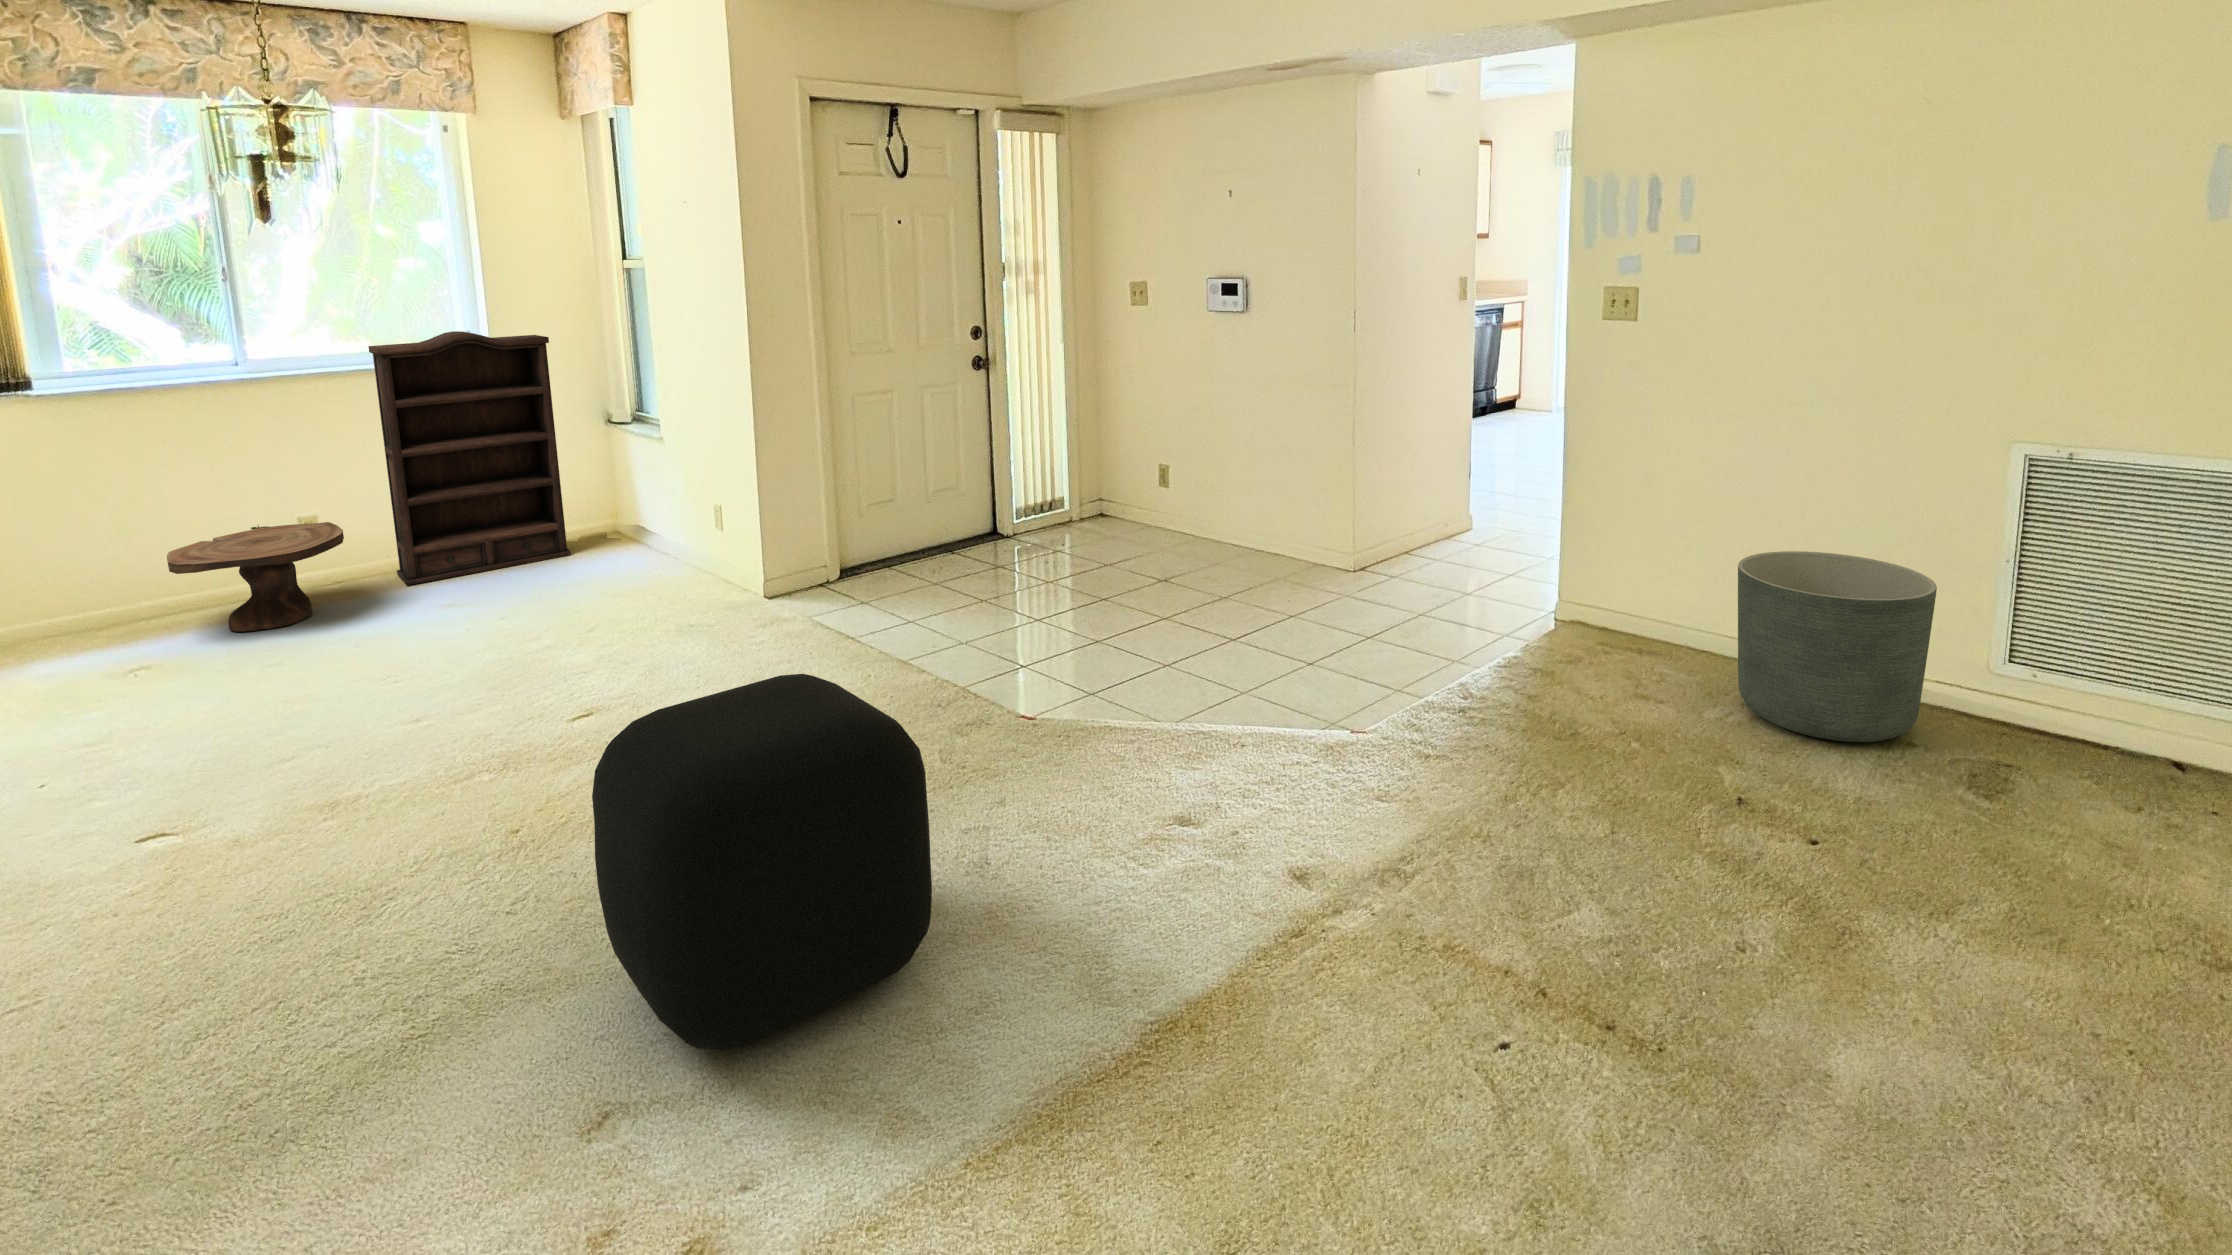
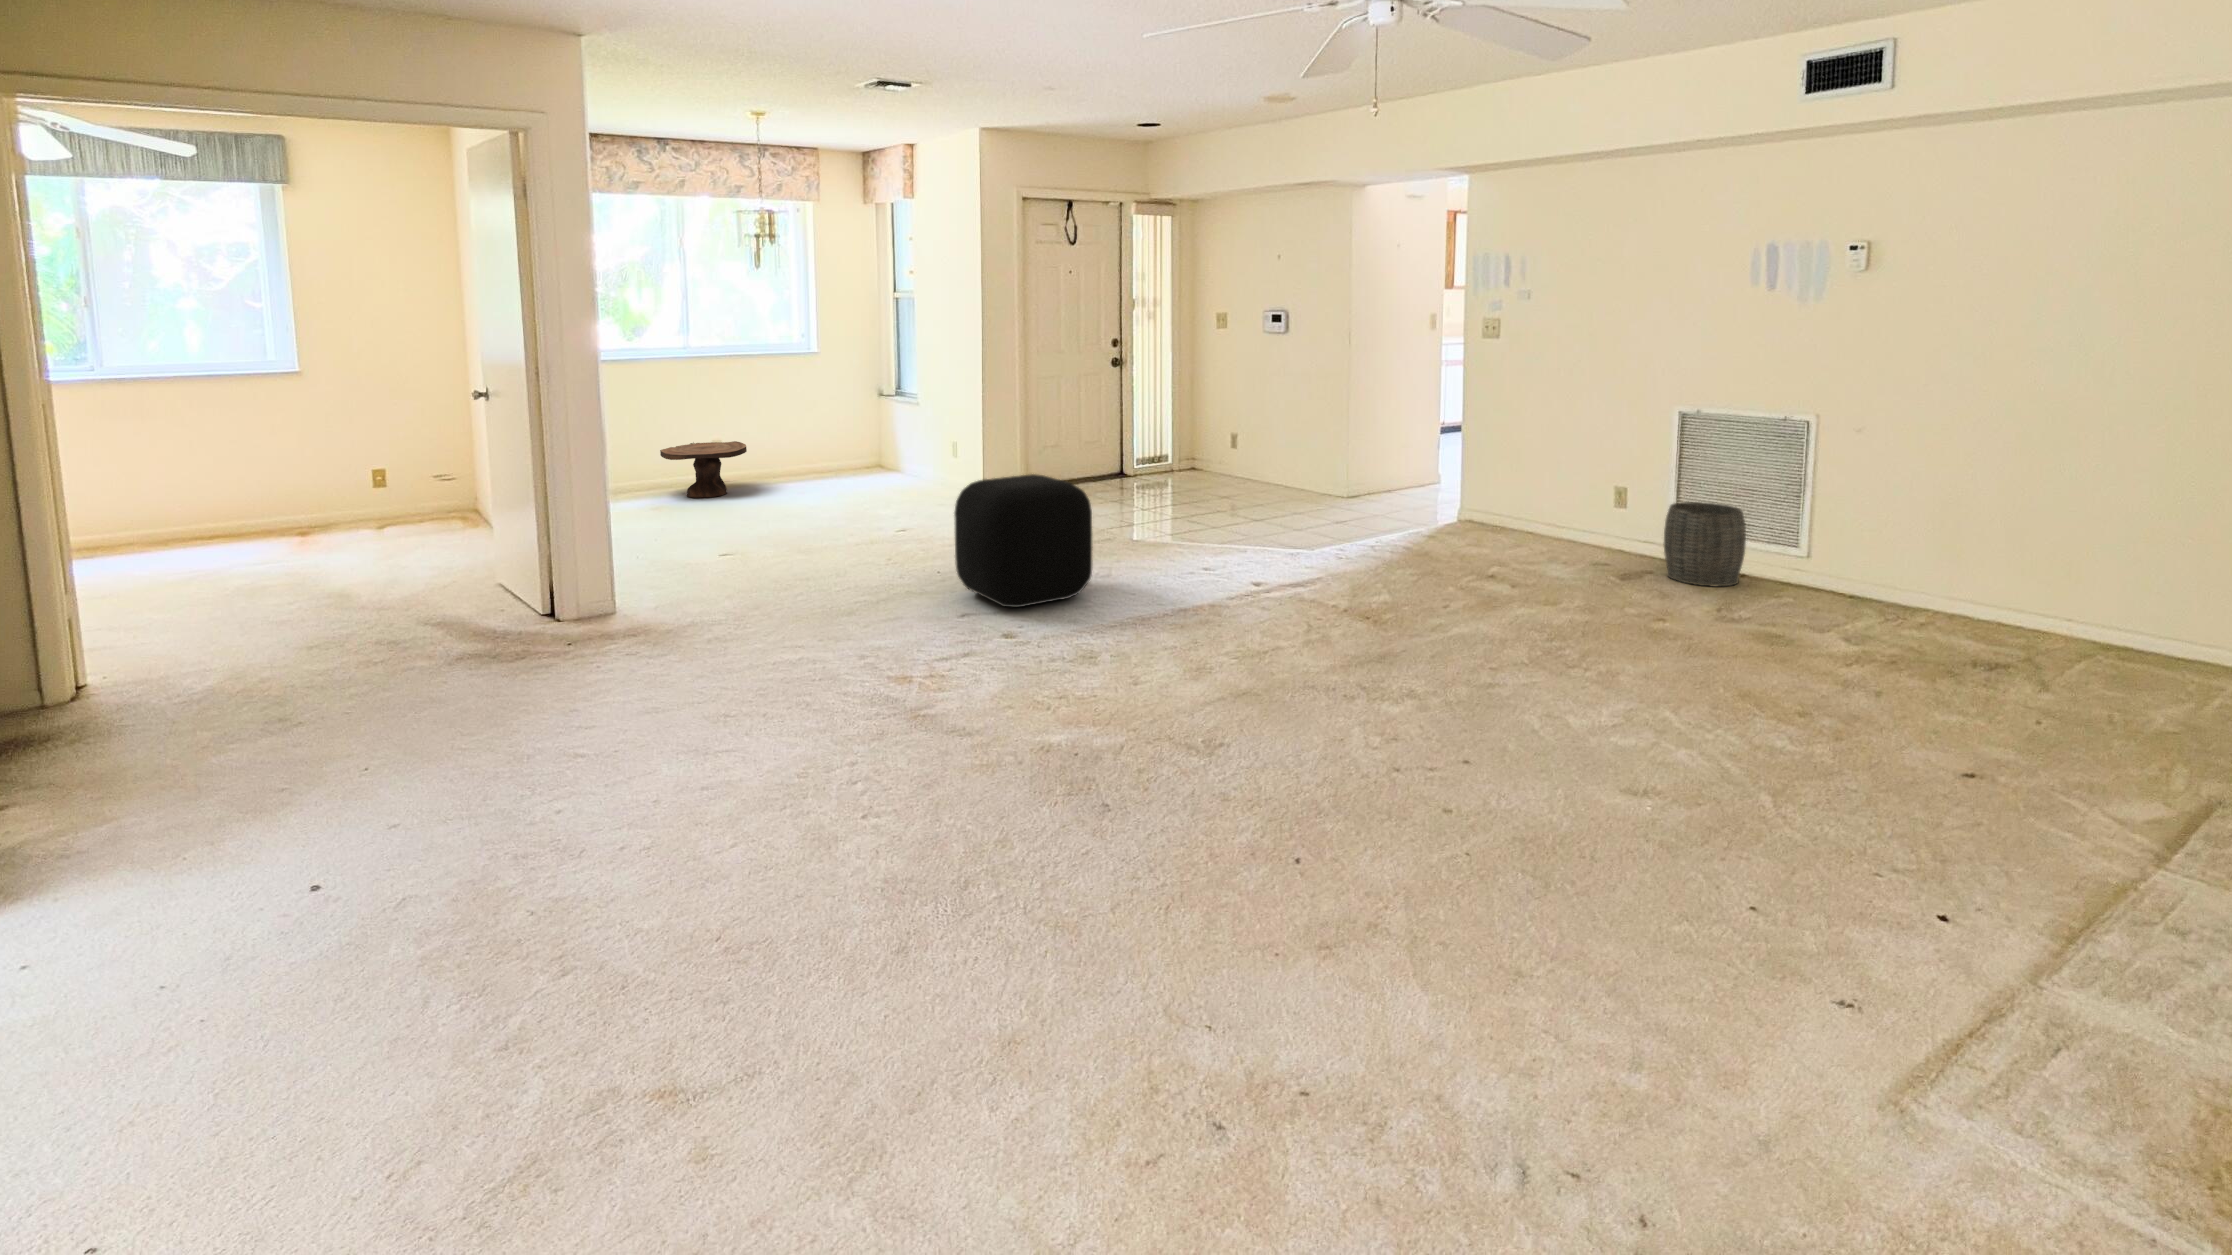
bookshelf: present [368,331,571,586] -> none [755,333,858,484]
planter: present [1738,551,1937,742] -> none [1530,468,1630,563]
woven basket: none [2026,629,2210,809] -> present [1664,502,1746,587]

